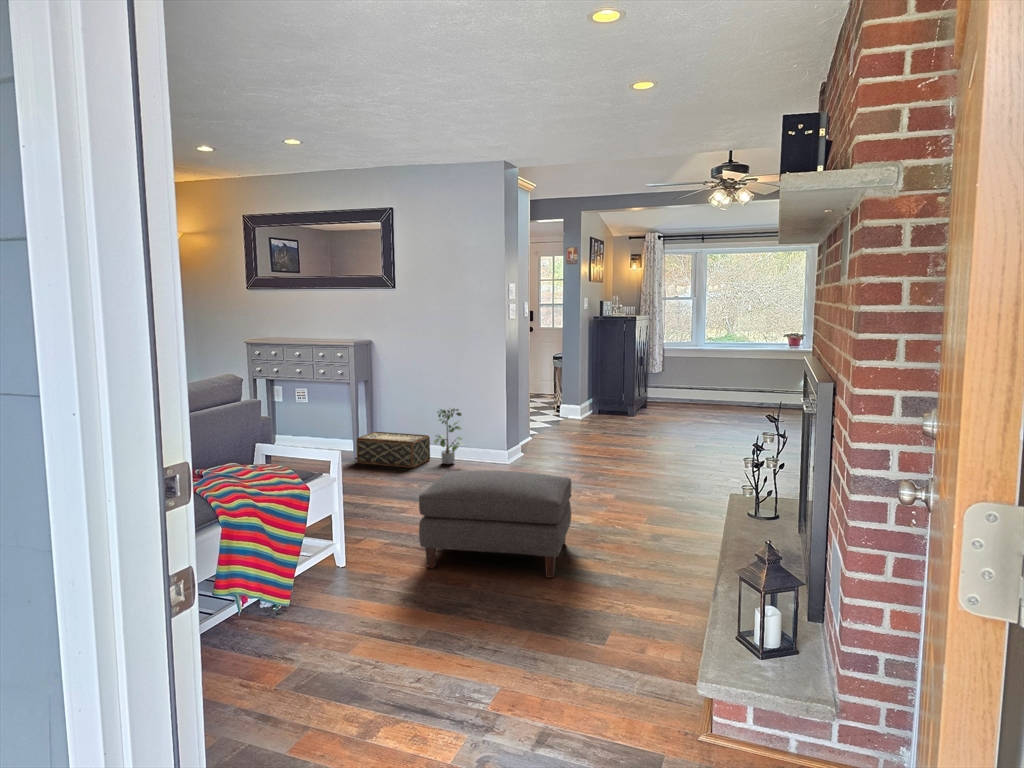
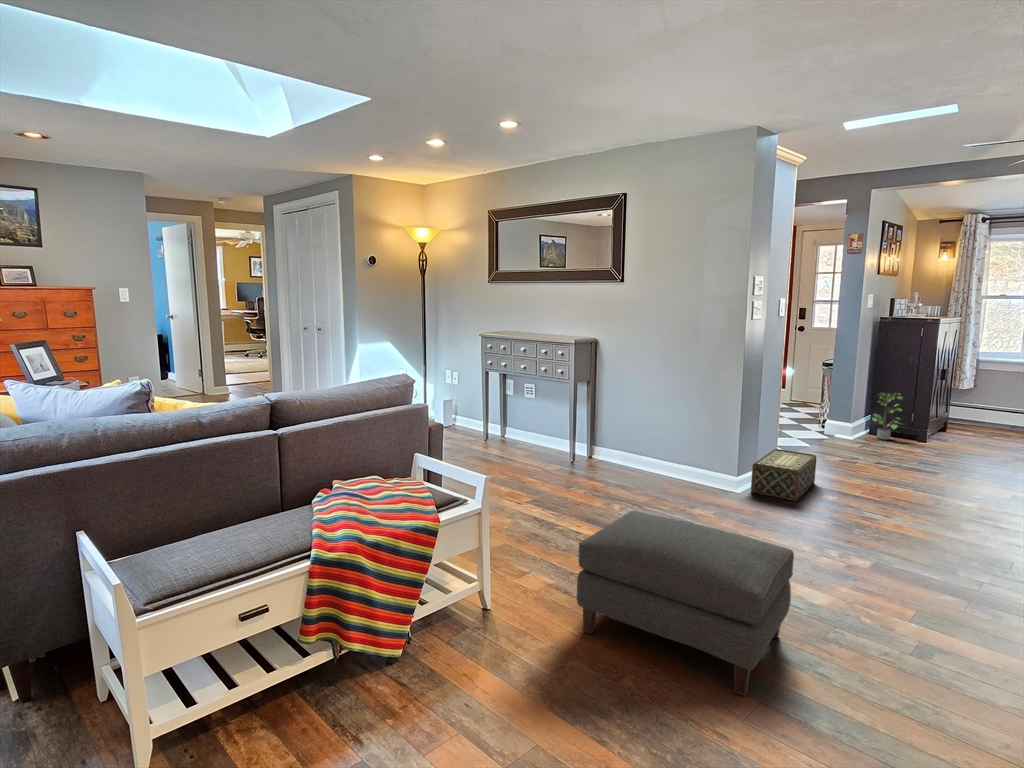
potted plant: present [434,409,465,464] -> present [872,393,903,440]
woven basket: present [357,432,430,468] -> present [751,449,817,501]

